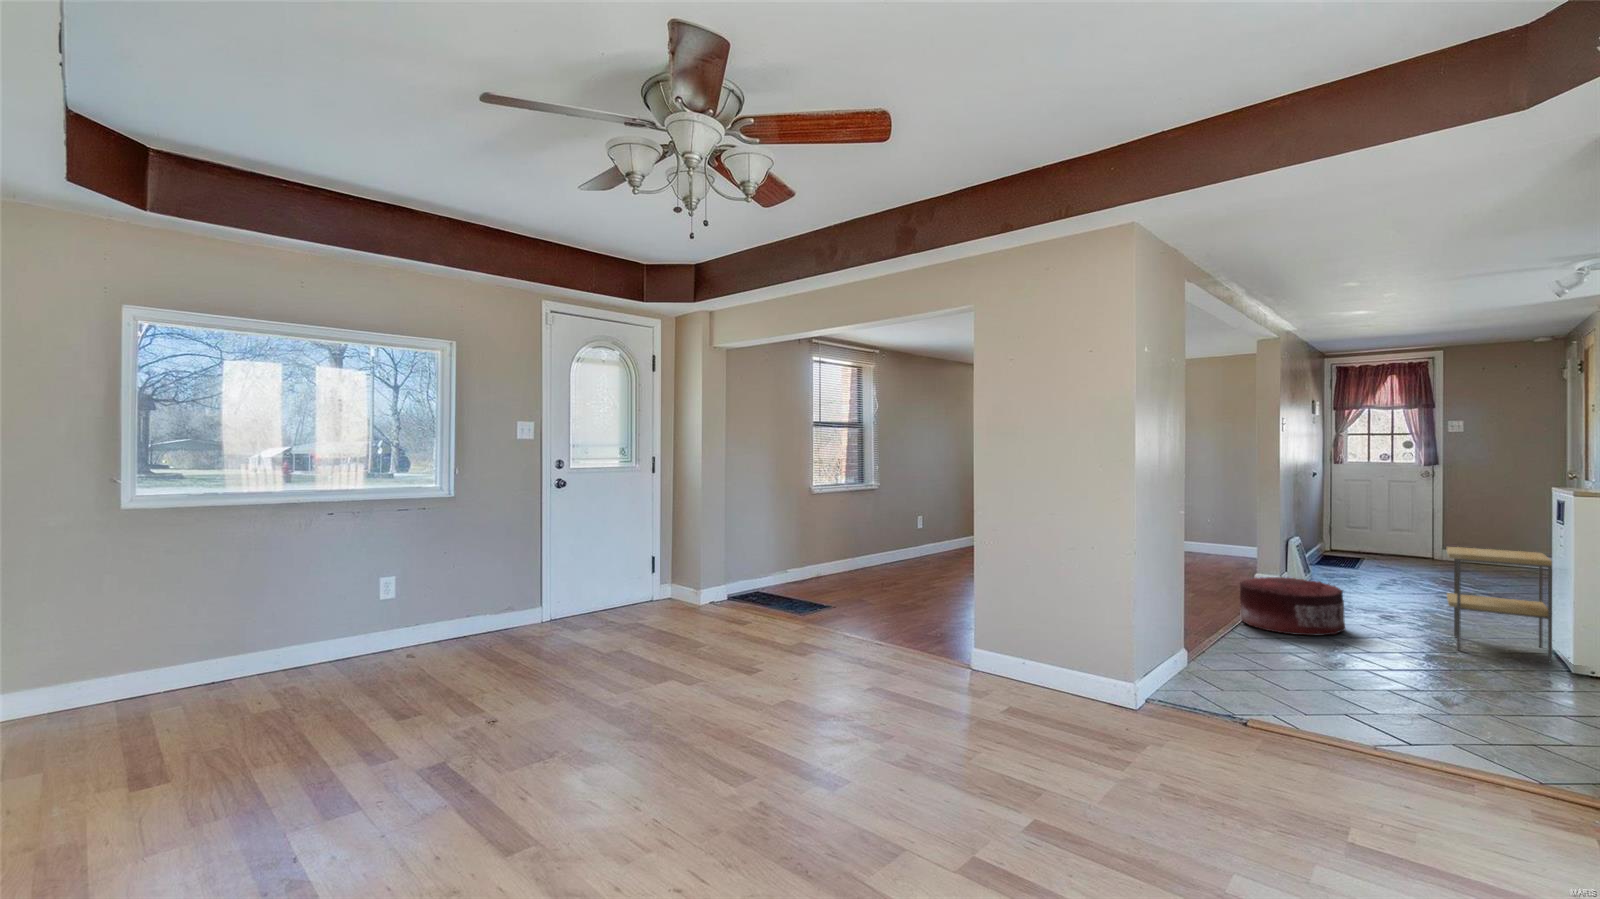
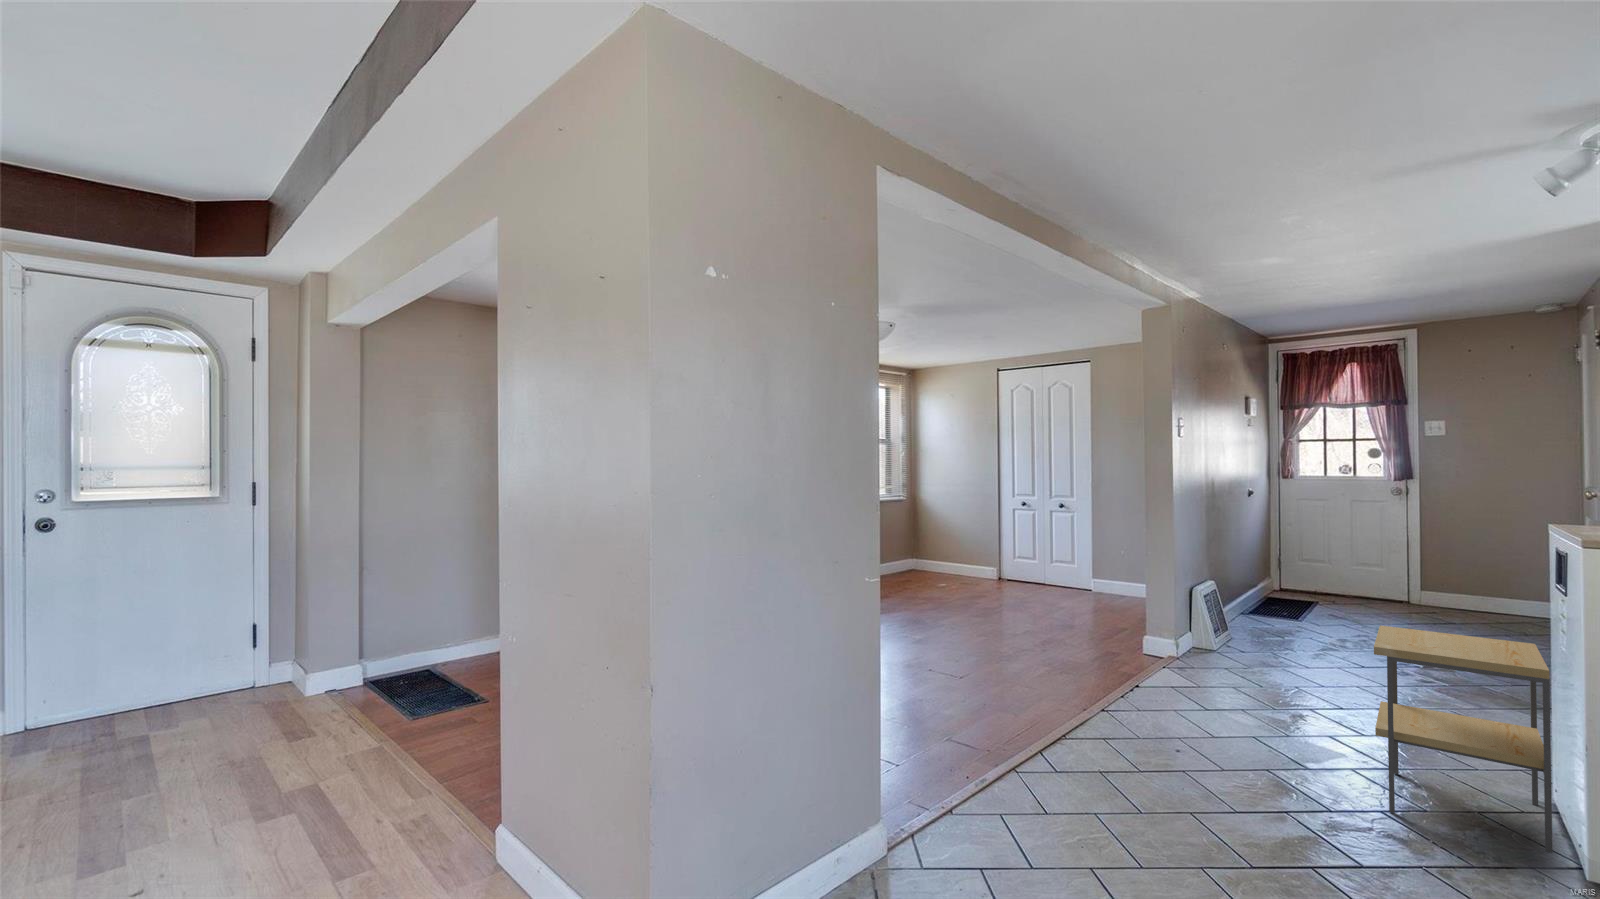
pouf: present [1240,577,1345,636] -> none [1070,659,1222,768]

